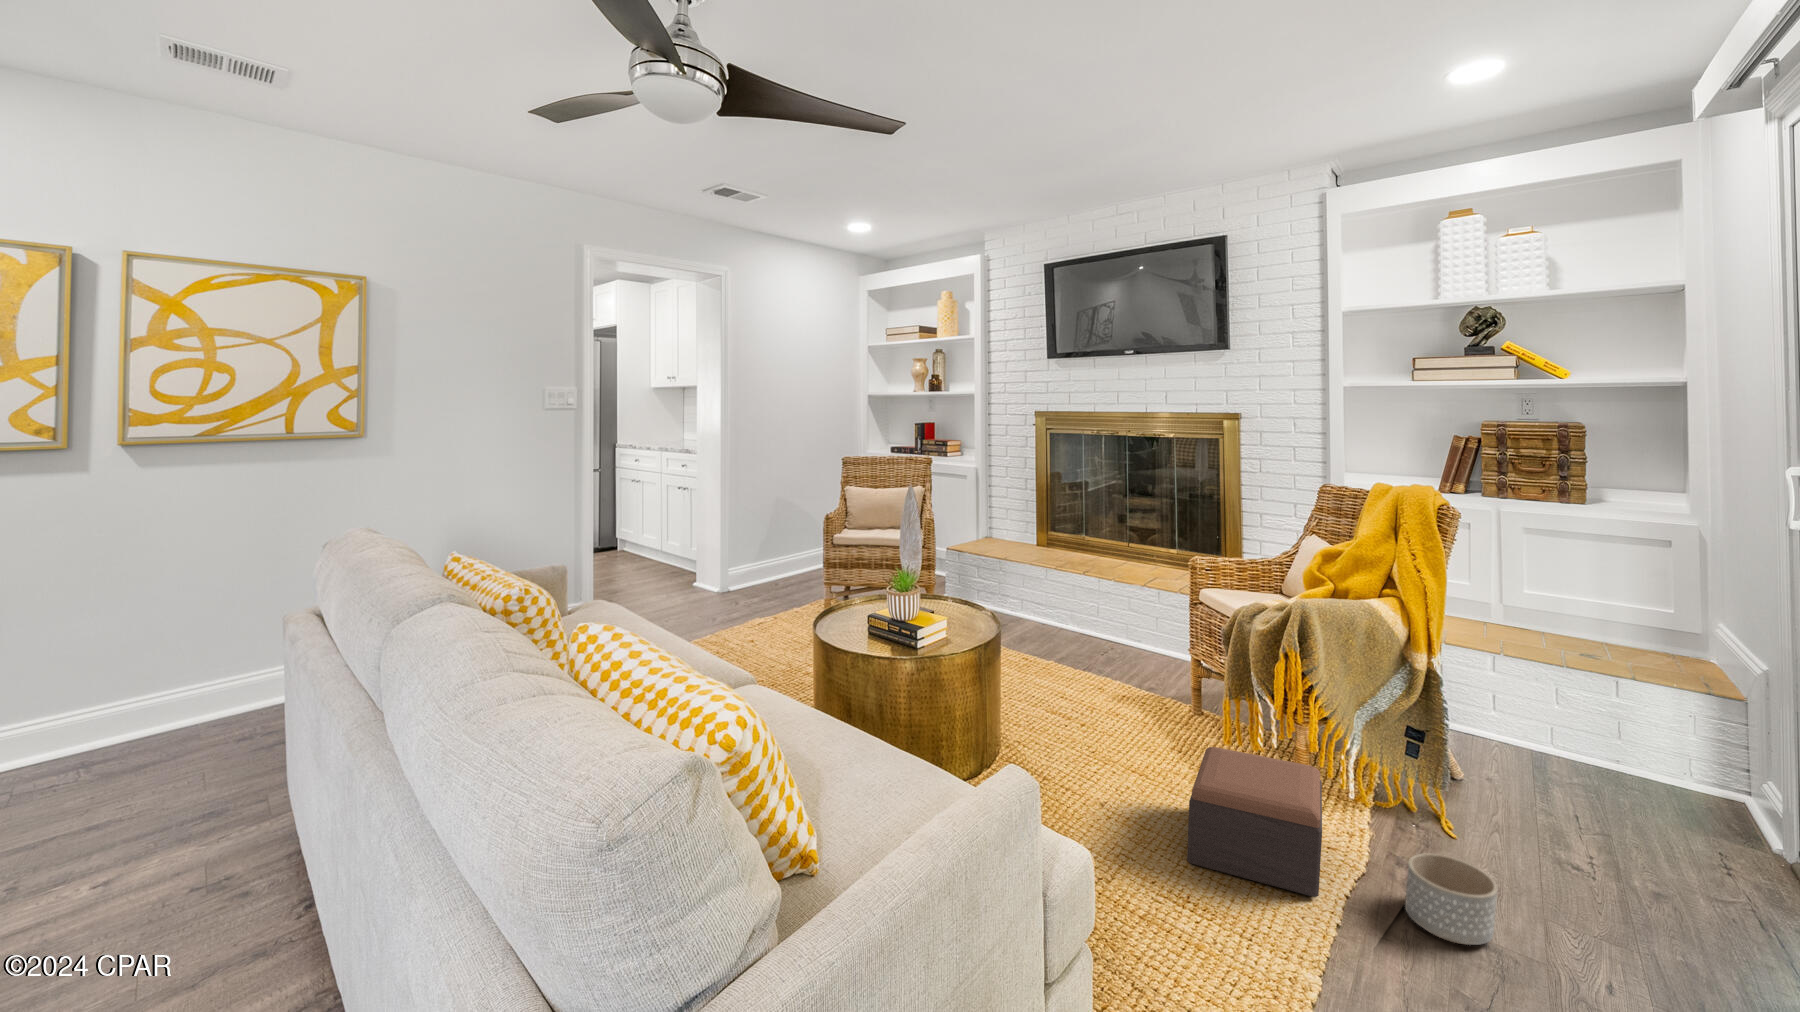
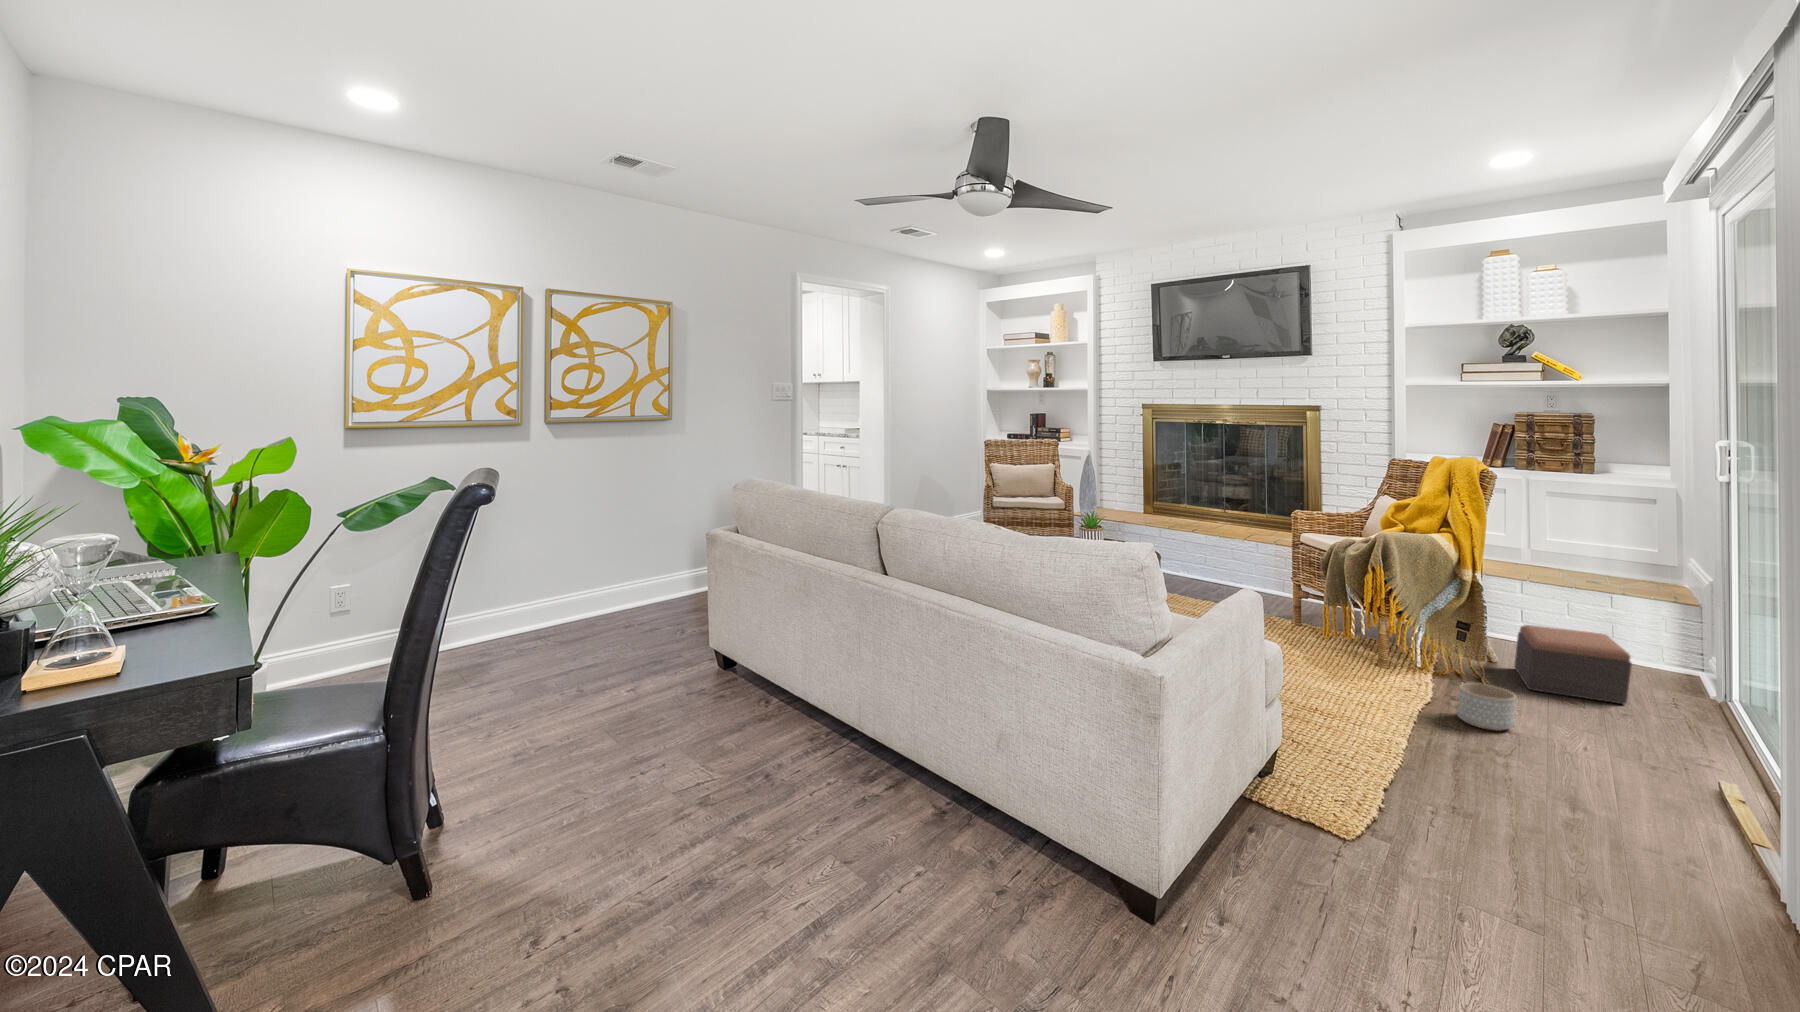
footstool: present [1187,747,1322,897] -> present [1514,625,1632,704]

